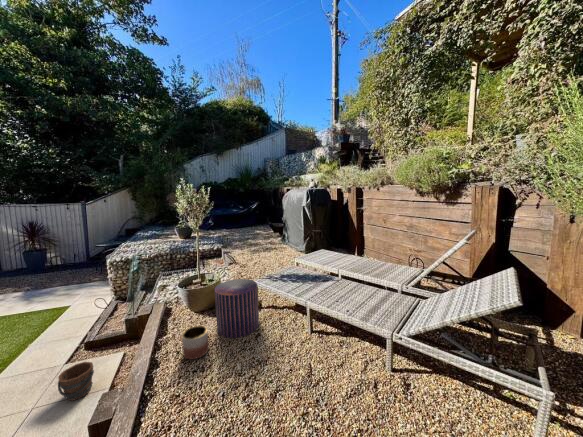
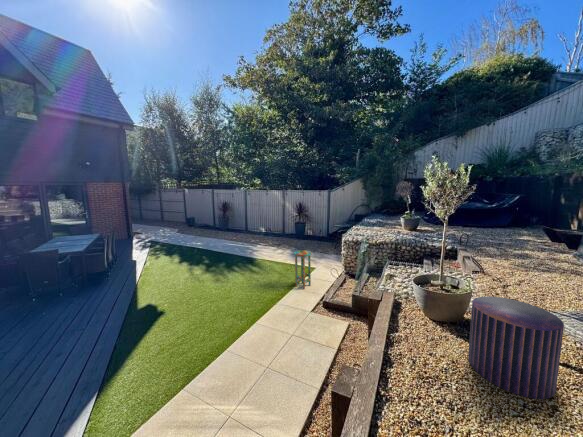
side table: none [24,287,62,341] -> present [294,250,312,289]
planter: present [182,326,209,360] -> none [422,341,461,390]
bucket: present [58,362,94,401] -> none [307,320,330,350]

